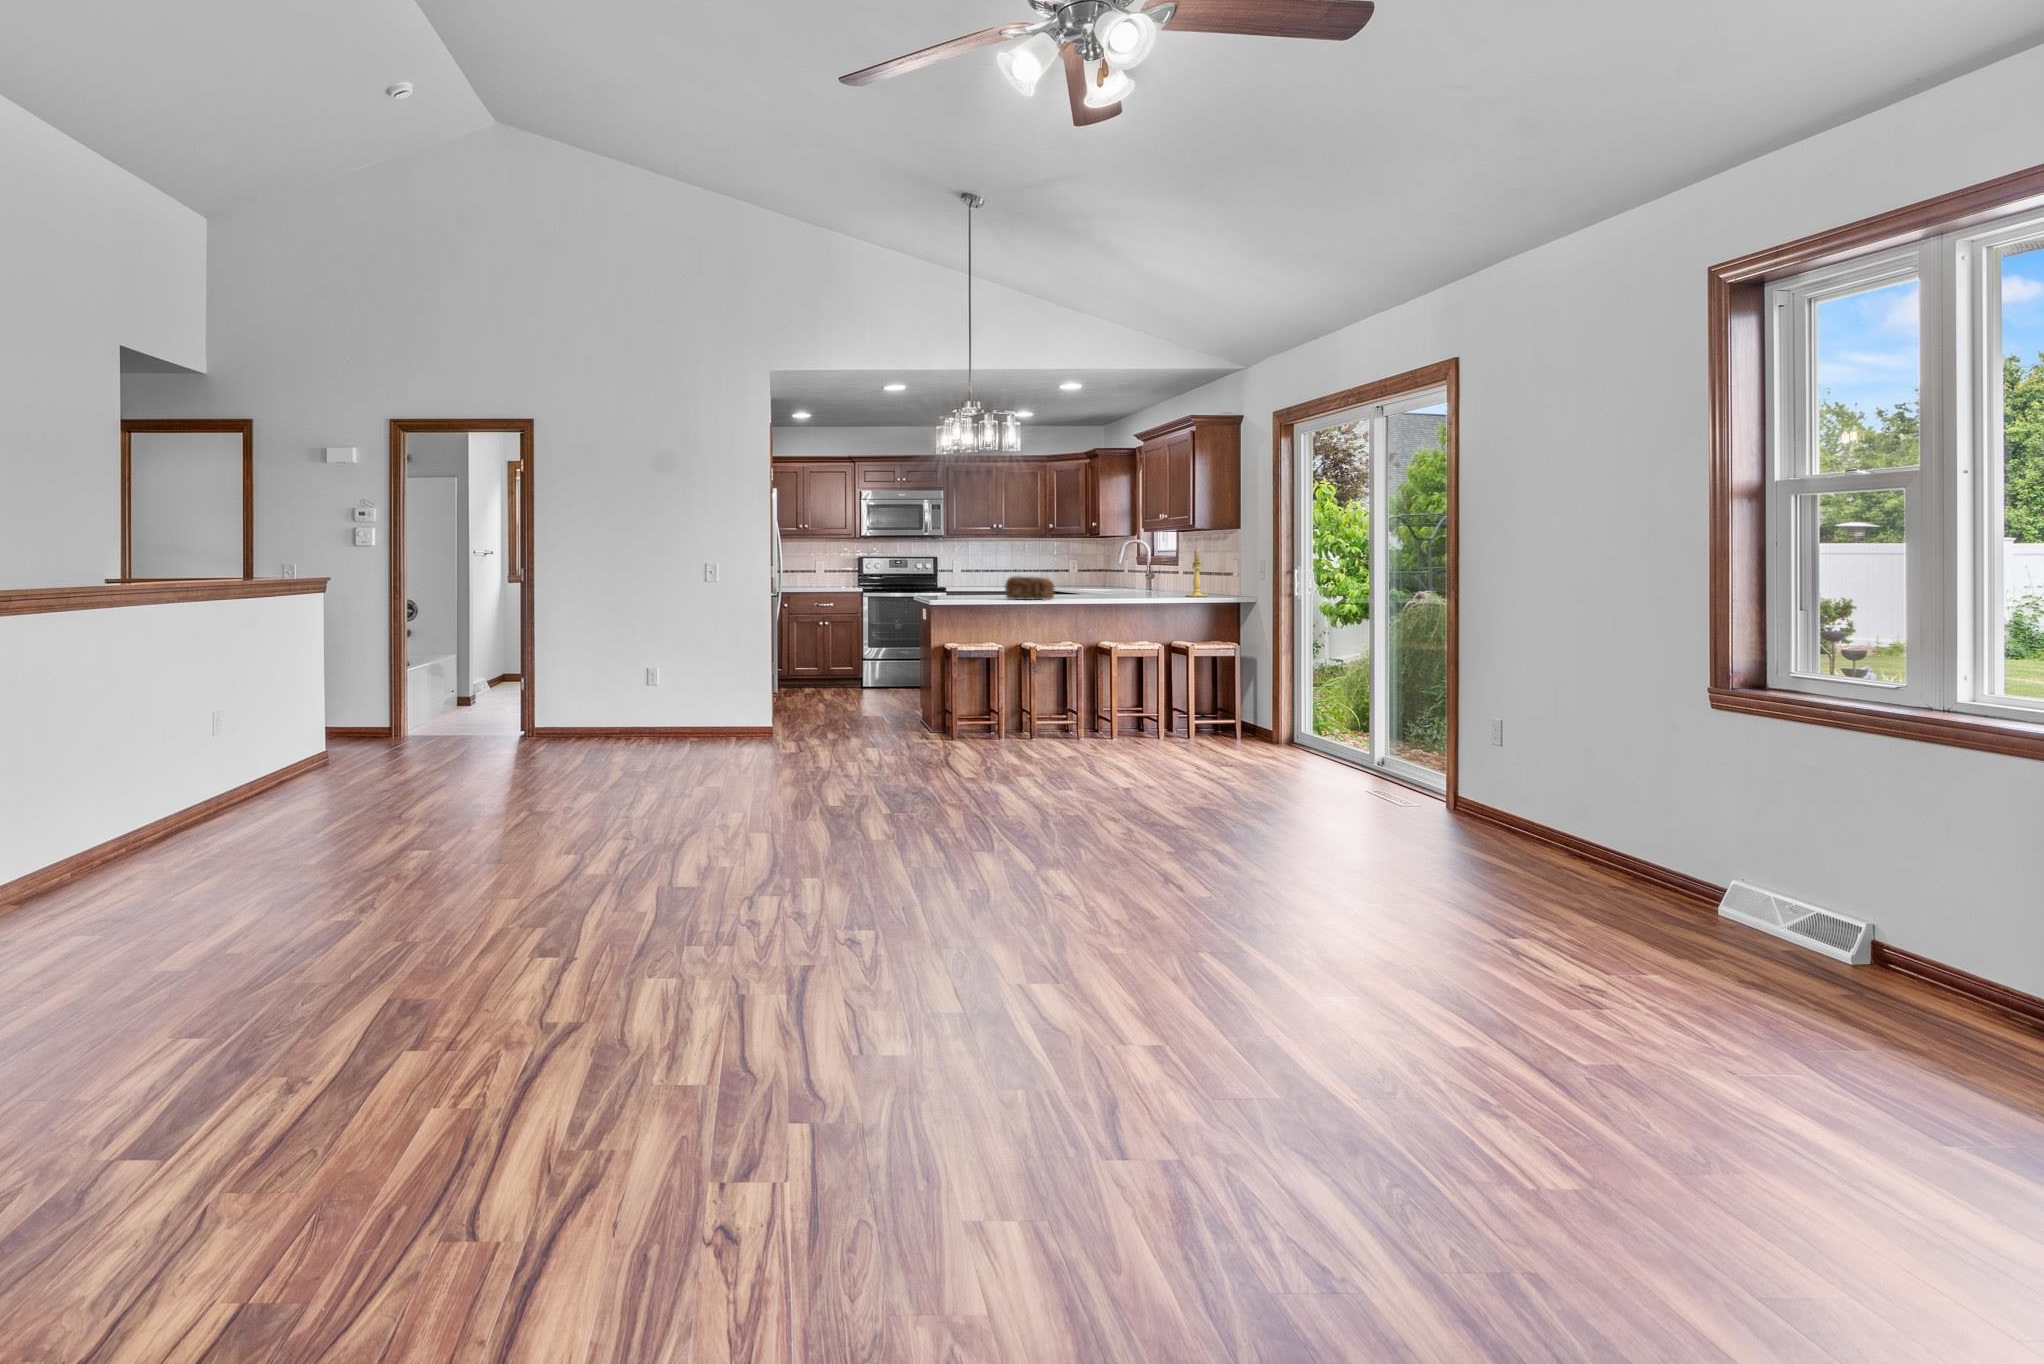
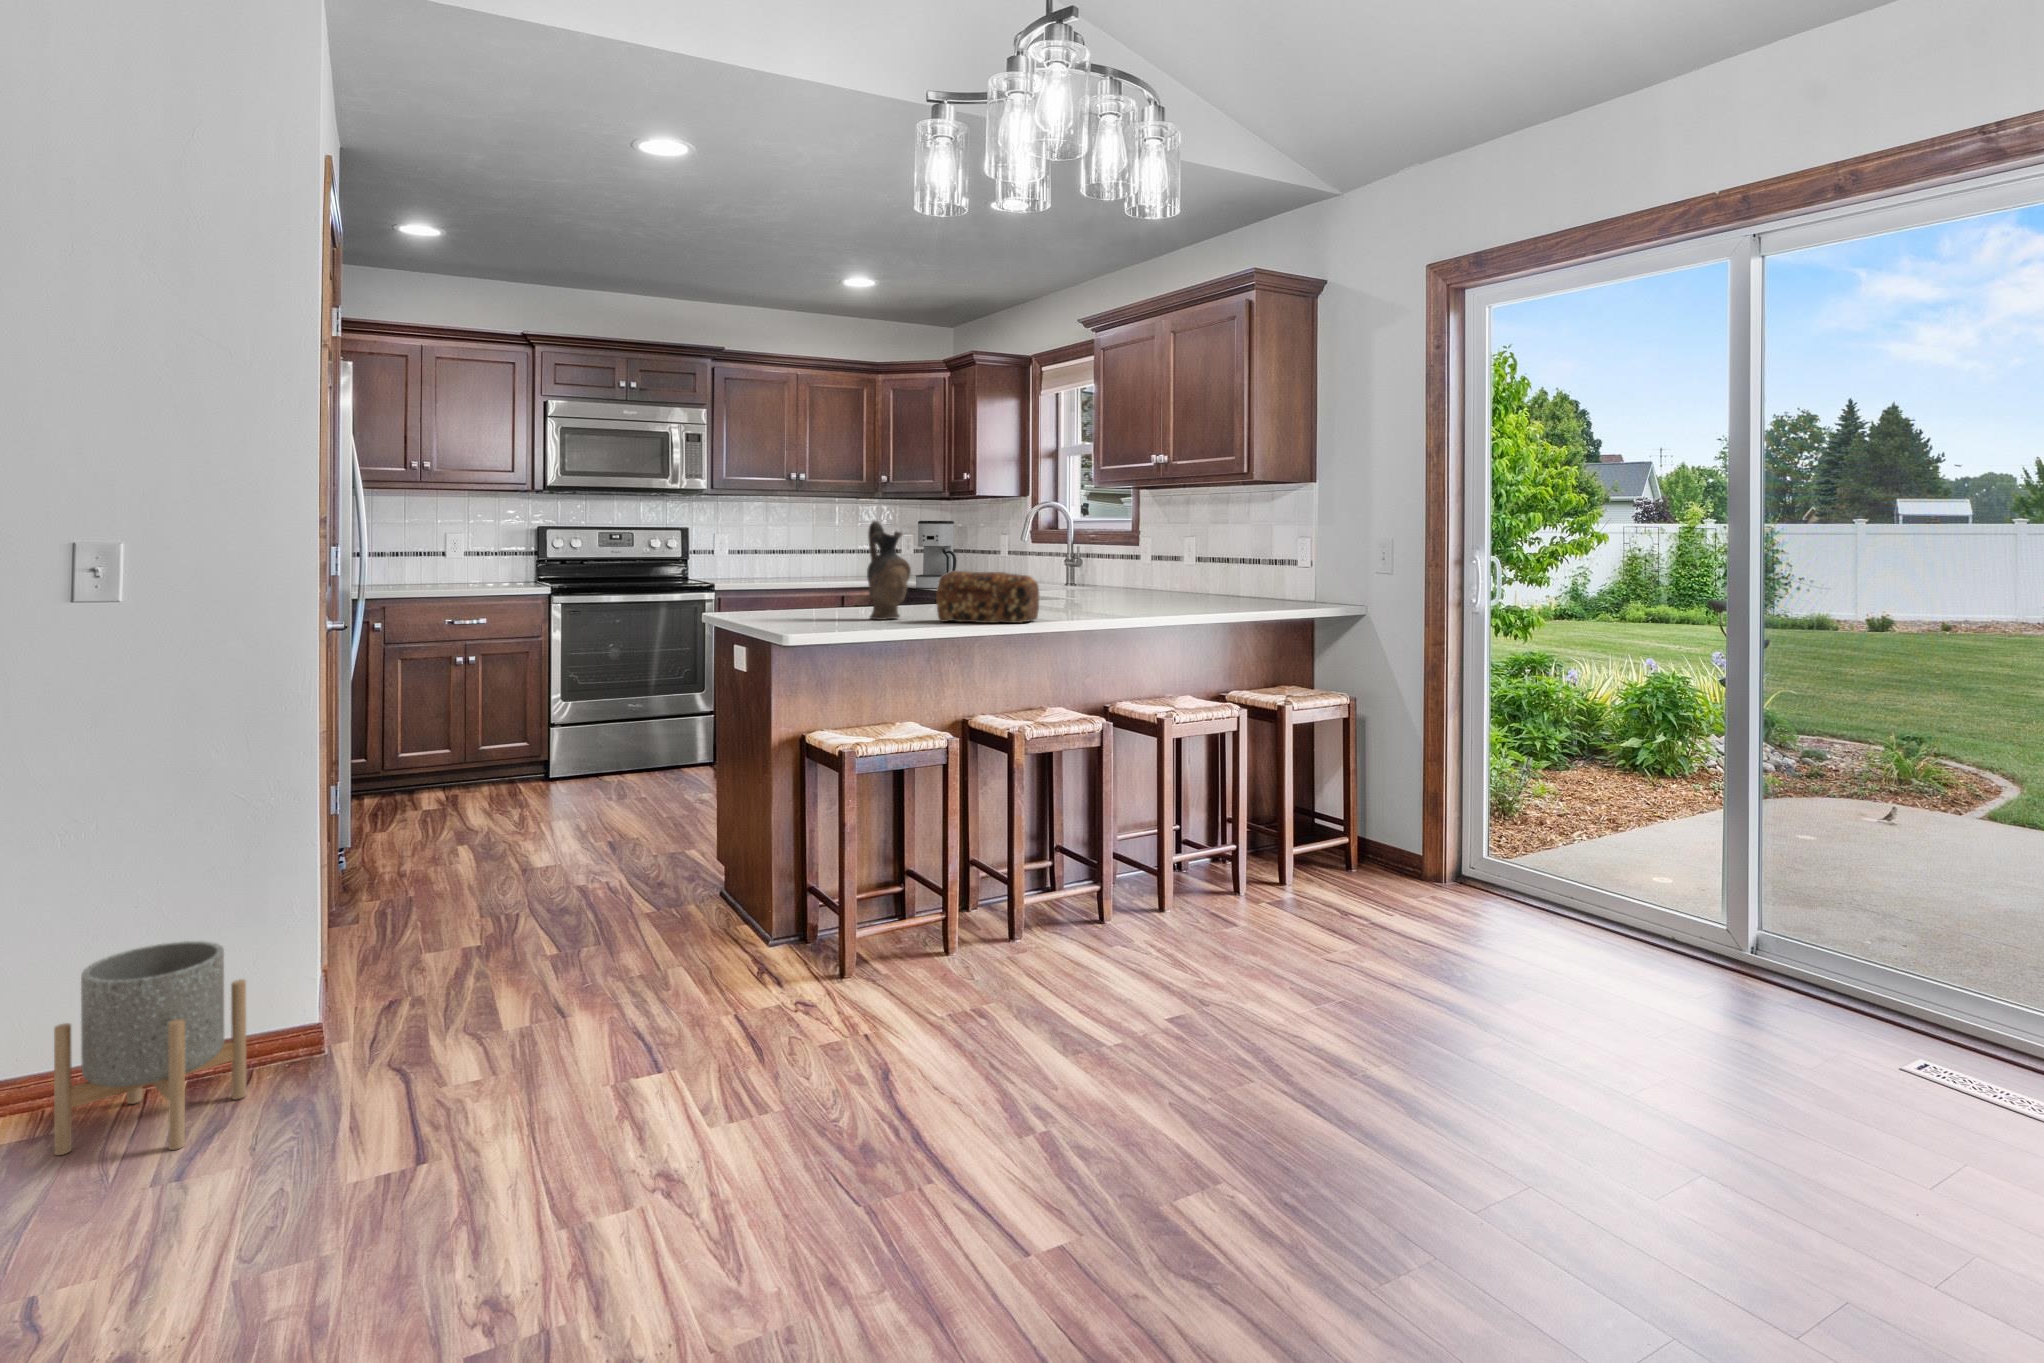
candle holder: present [1185,549,1209,597] -> none [1176,515,1216,599]
coffee maker: none [1063,552,1088,593] -> present [916,521,956,589]
ceramic pitcher: none [980,553,1000,599] -> present [867,521,911,620]
planter: none [703,693,750,751] -> present [54,941,246,1155]

